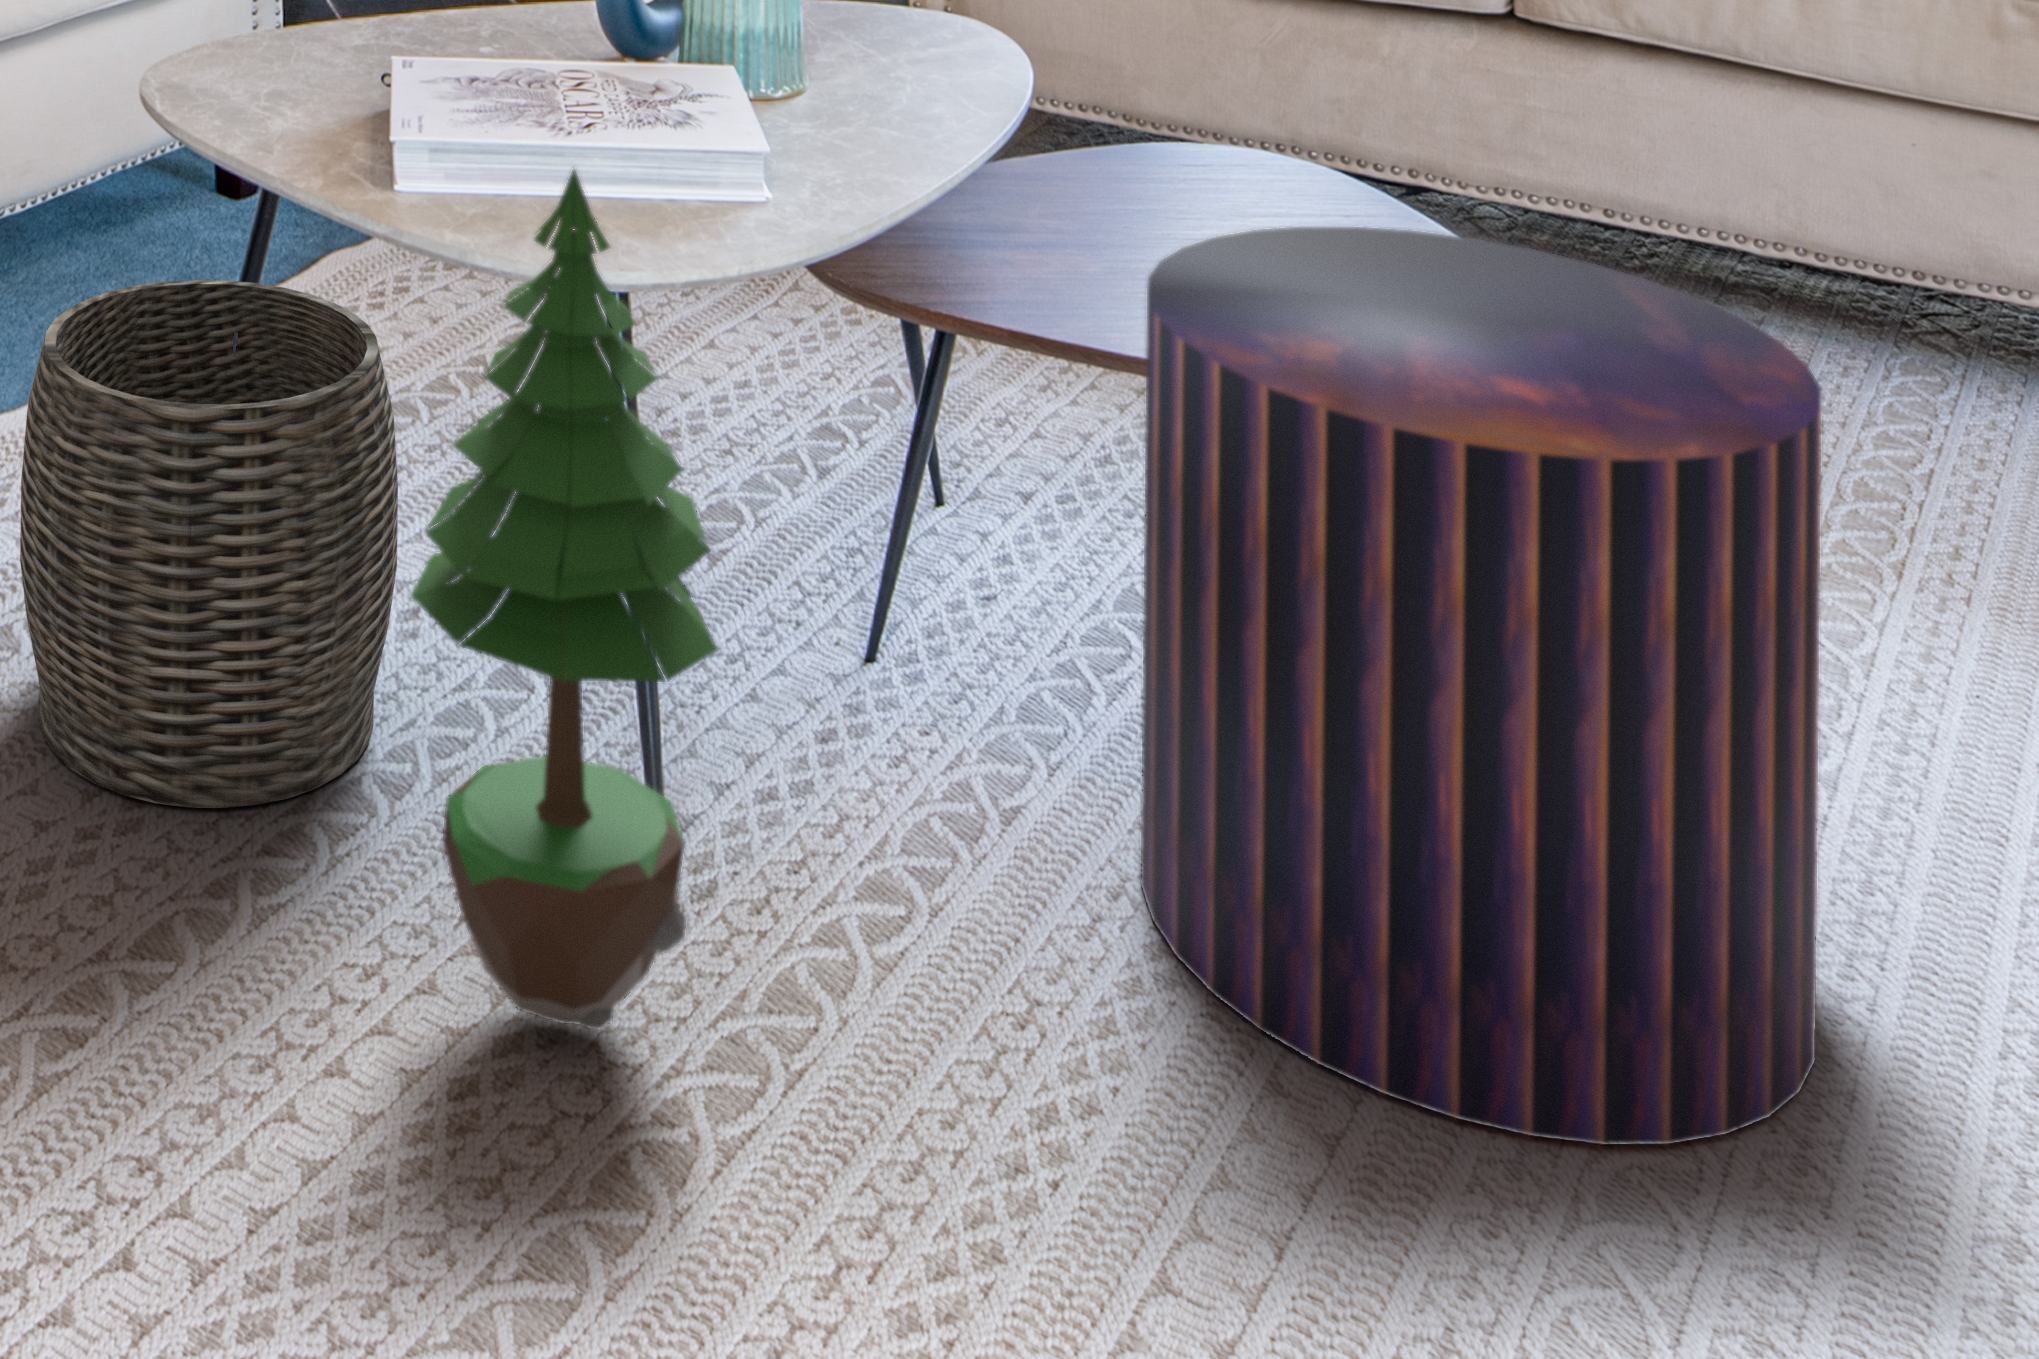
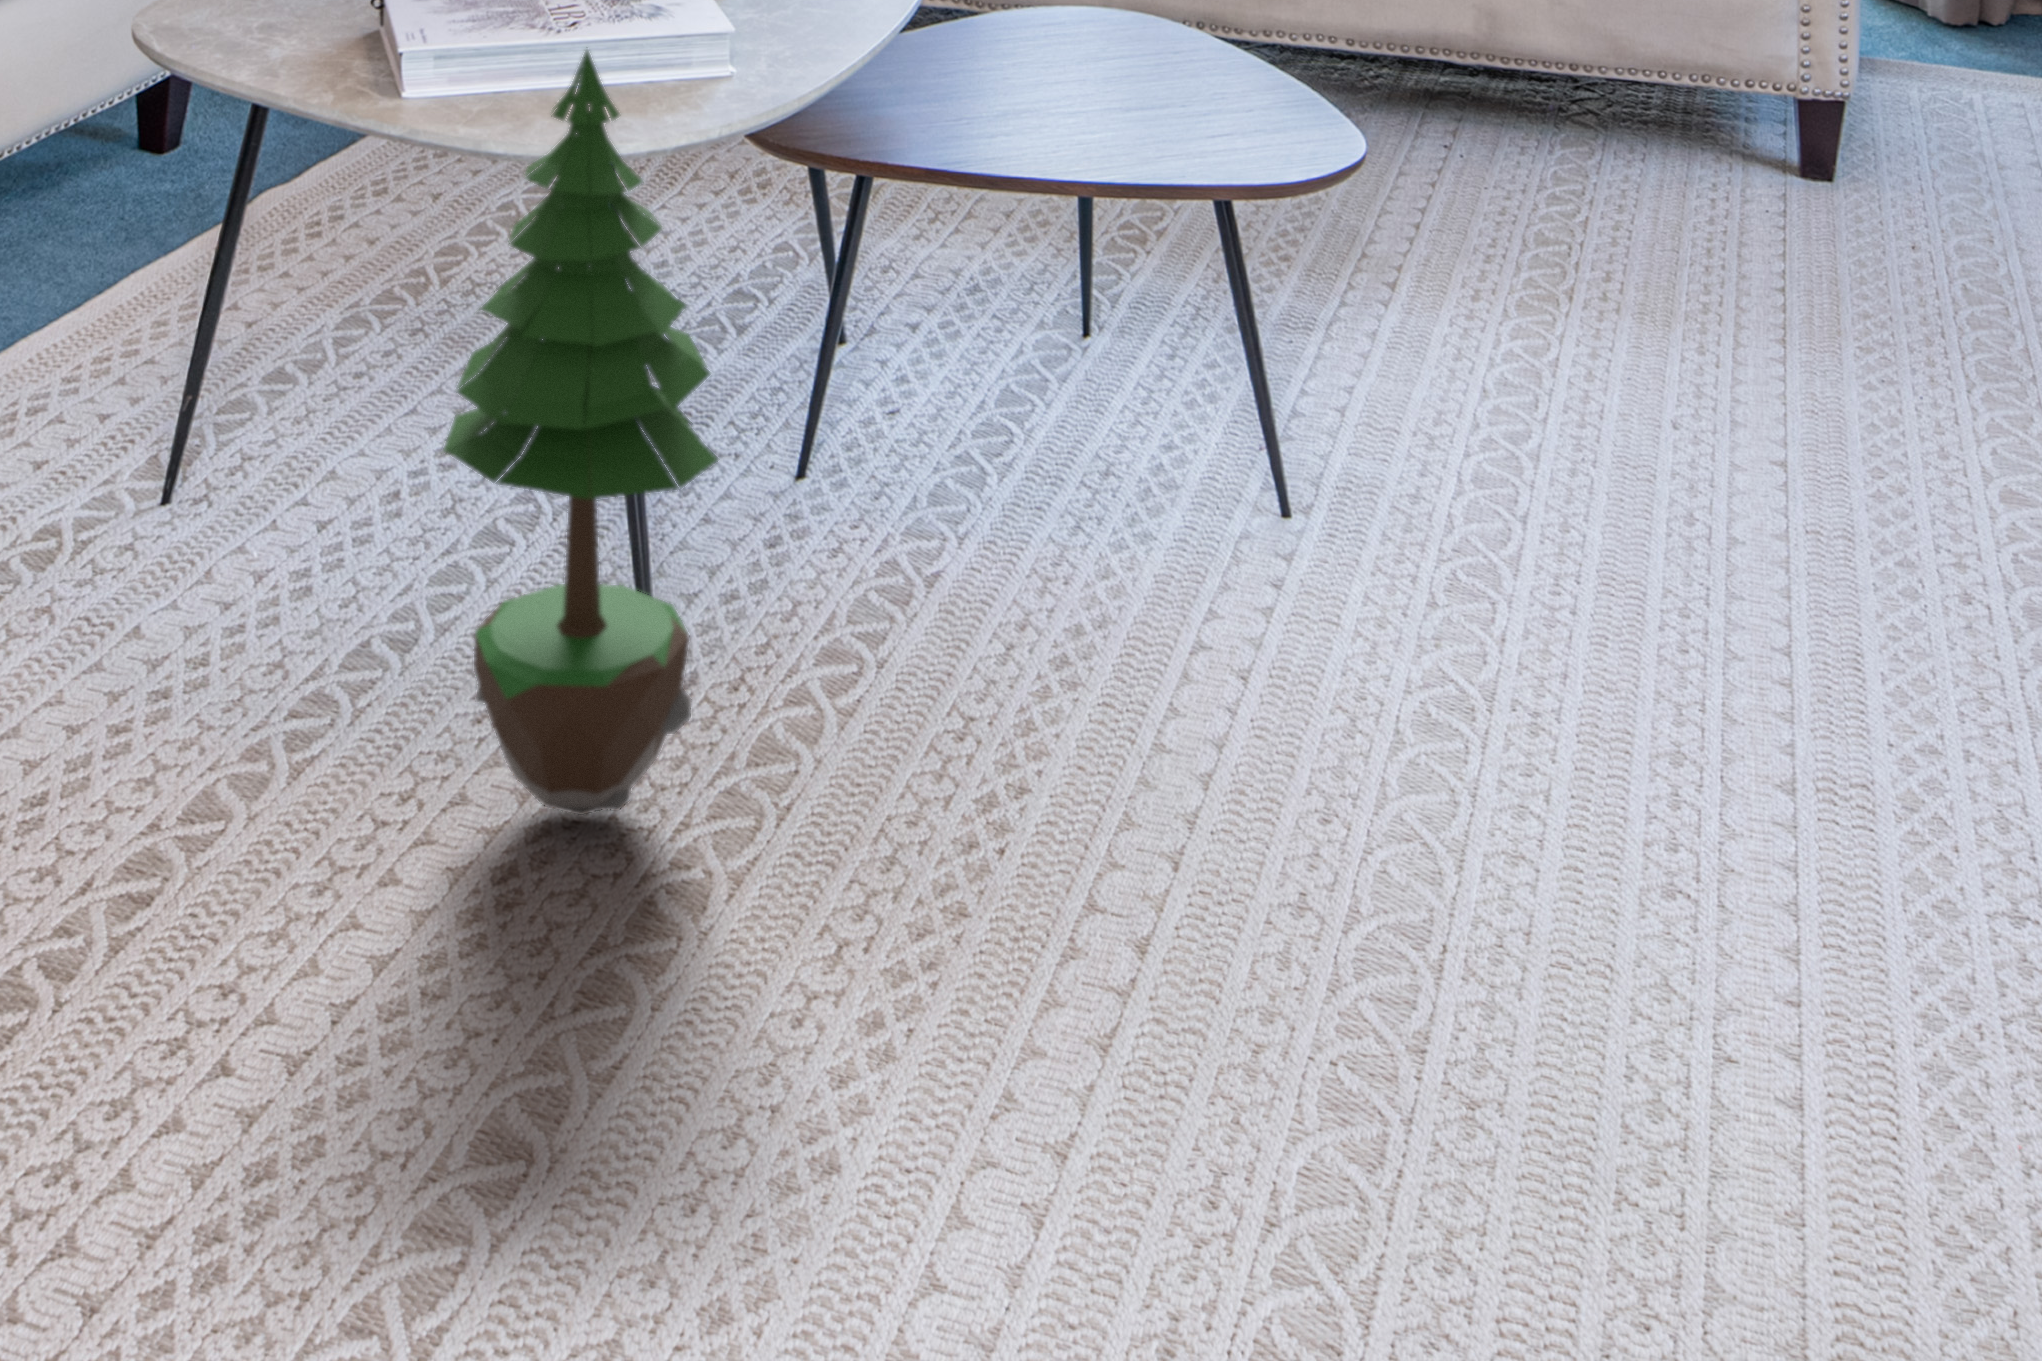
pouf: present [1141,227,1821,1145] -> none [1049,55,1568,764]
woven basket: present [20,280,398,808] -> none [30,207,394,696]

